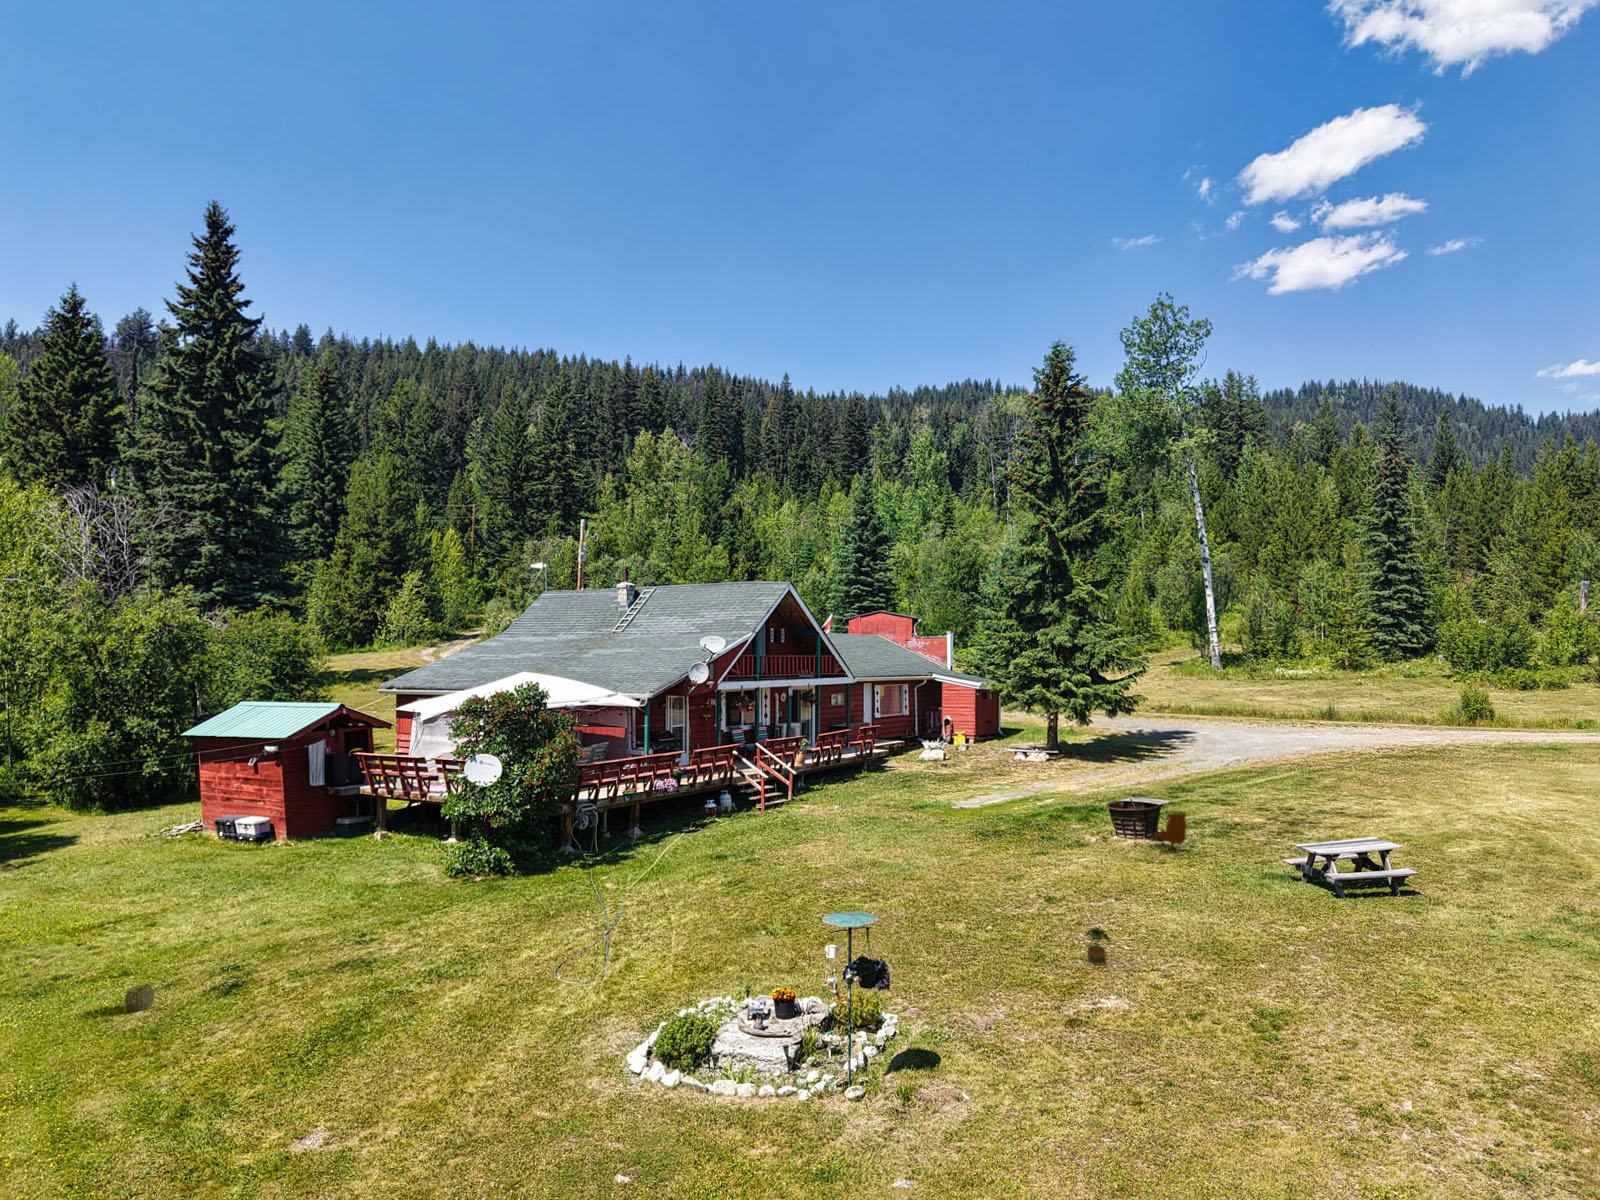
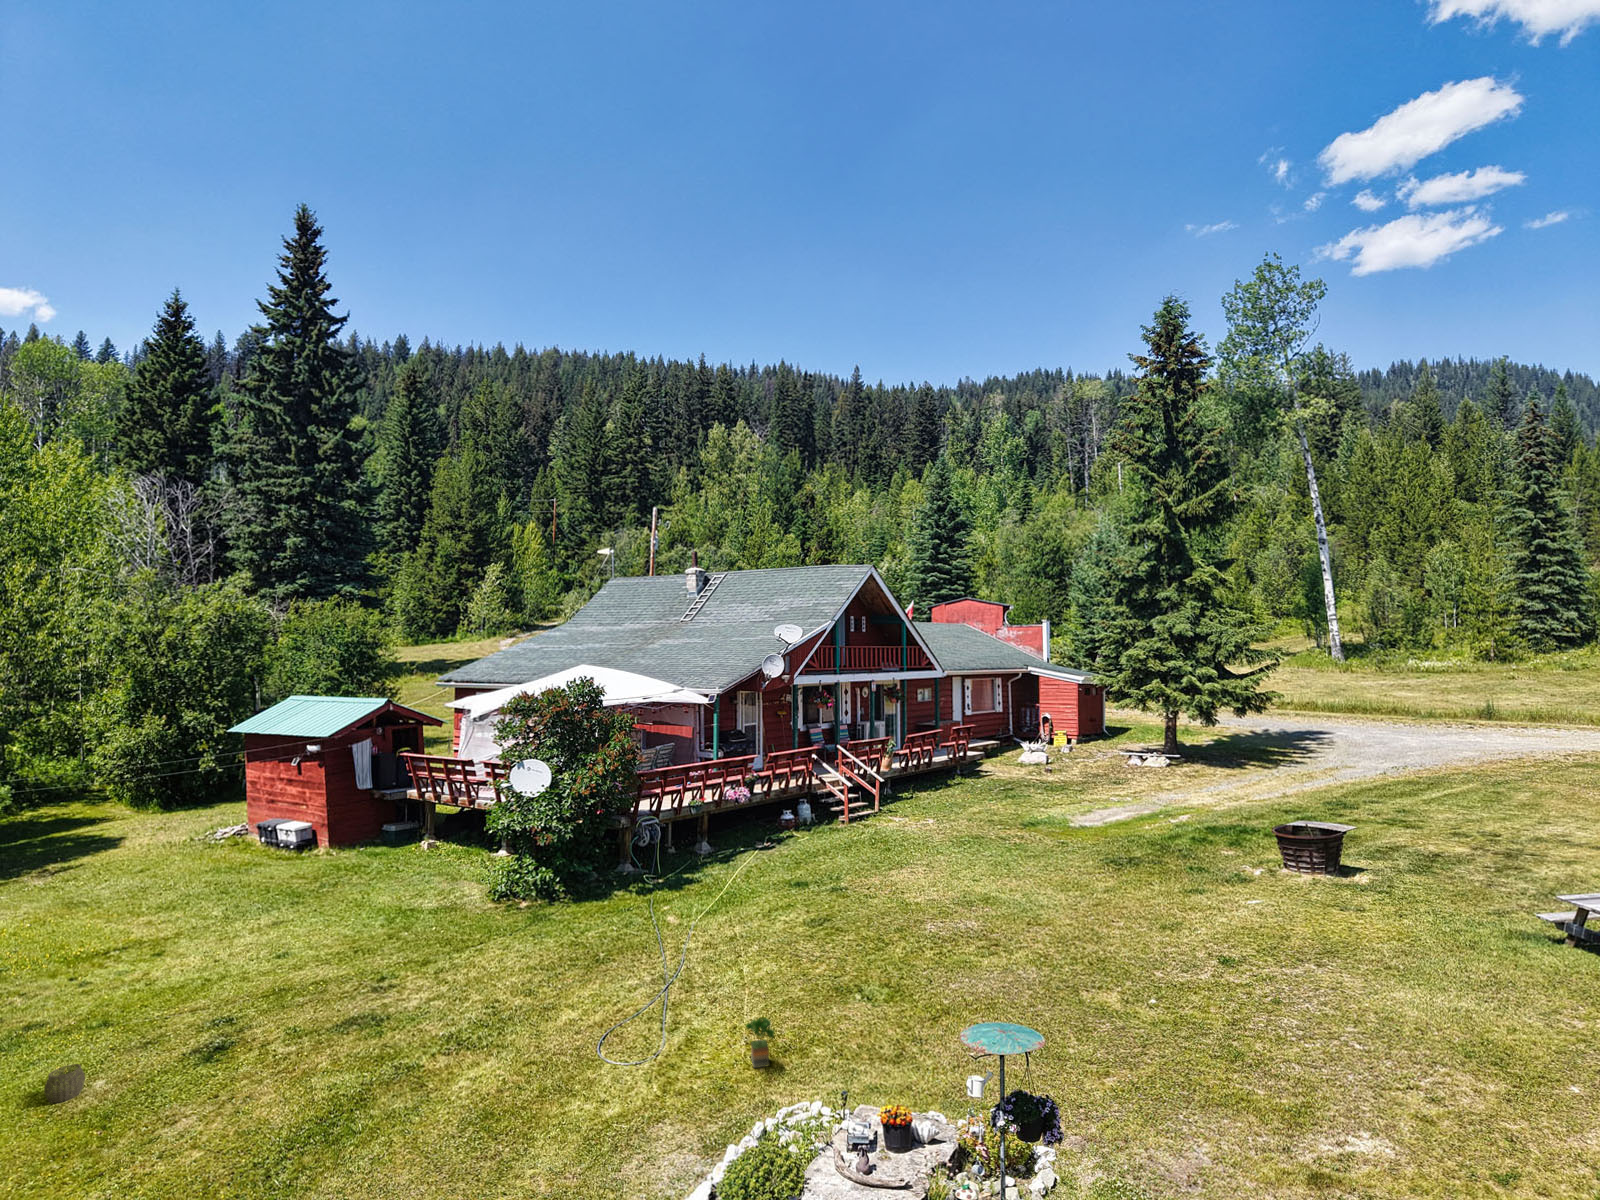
lounge chair: present [1153,813,1186,852] -> none [1341,847,1394,901]
potted tree: present [1085,928,1110,965] -> present [746,1018,774,1068]

